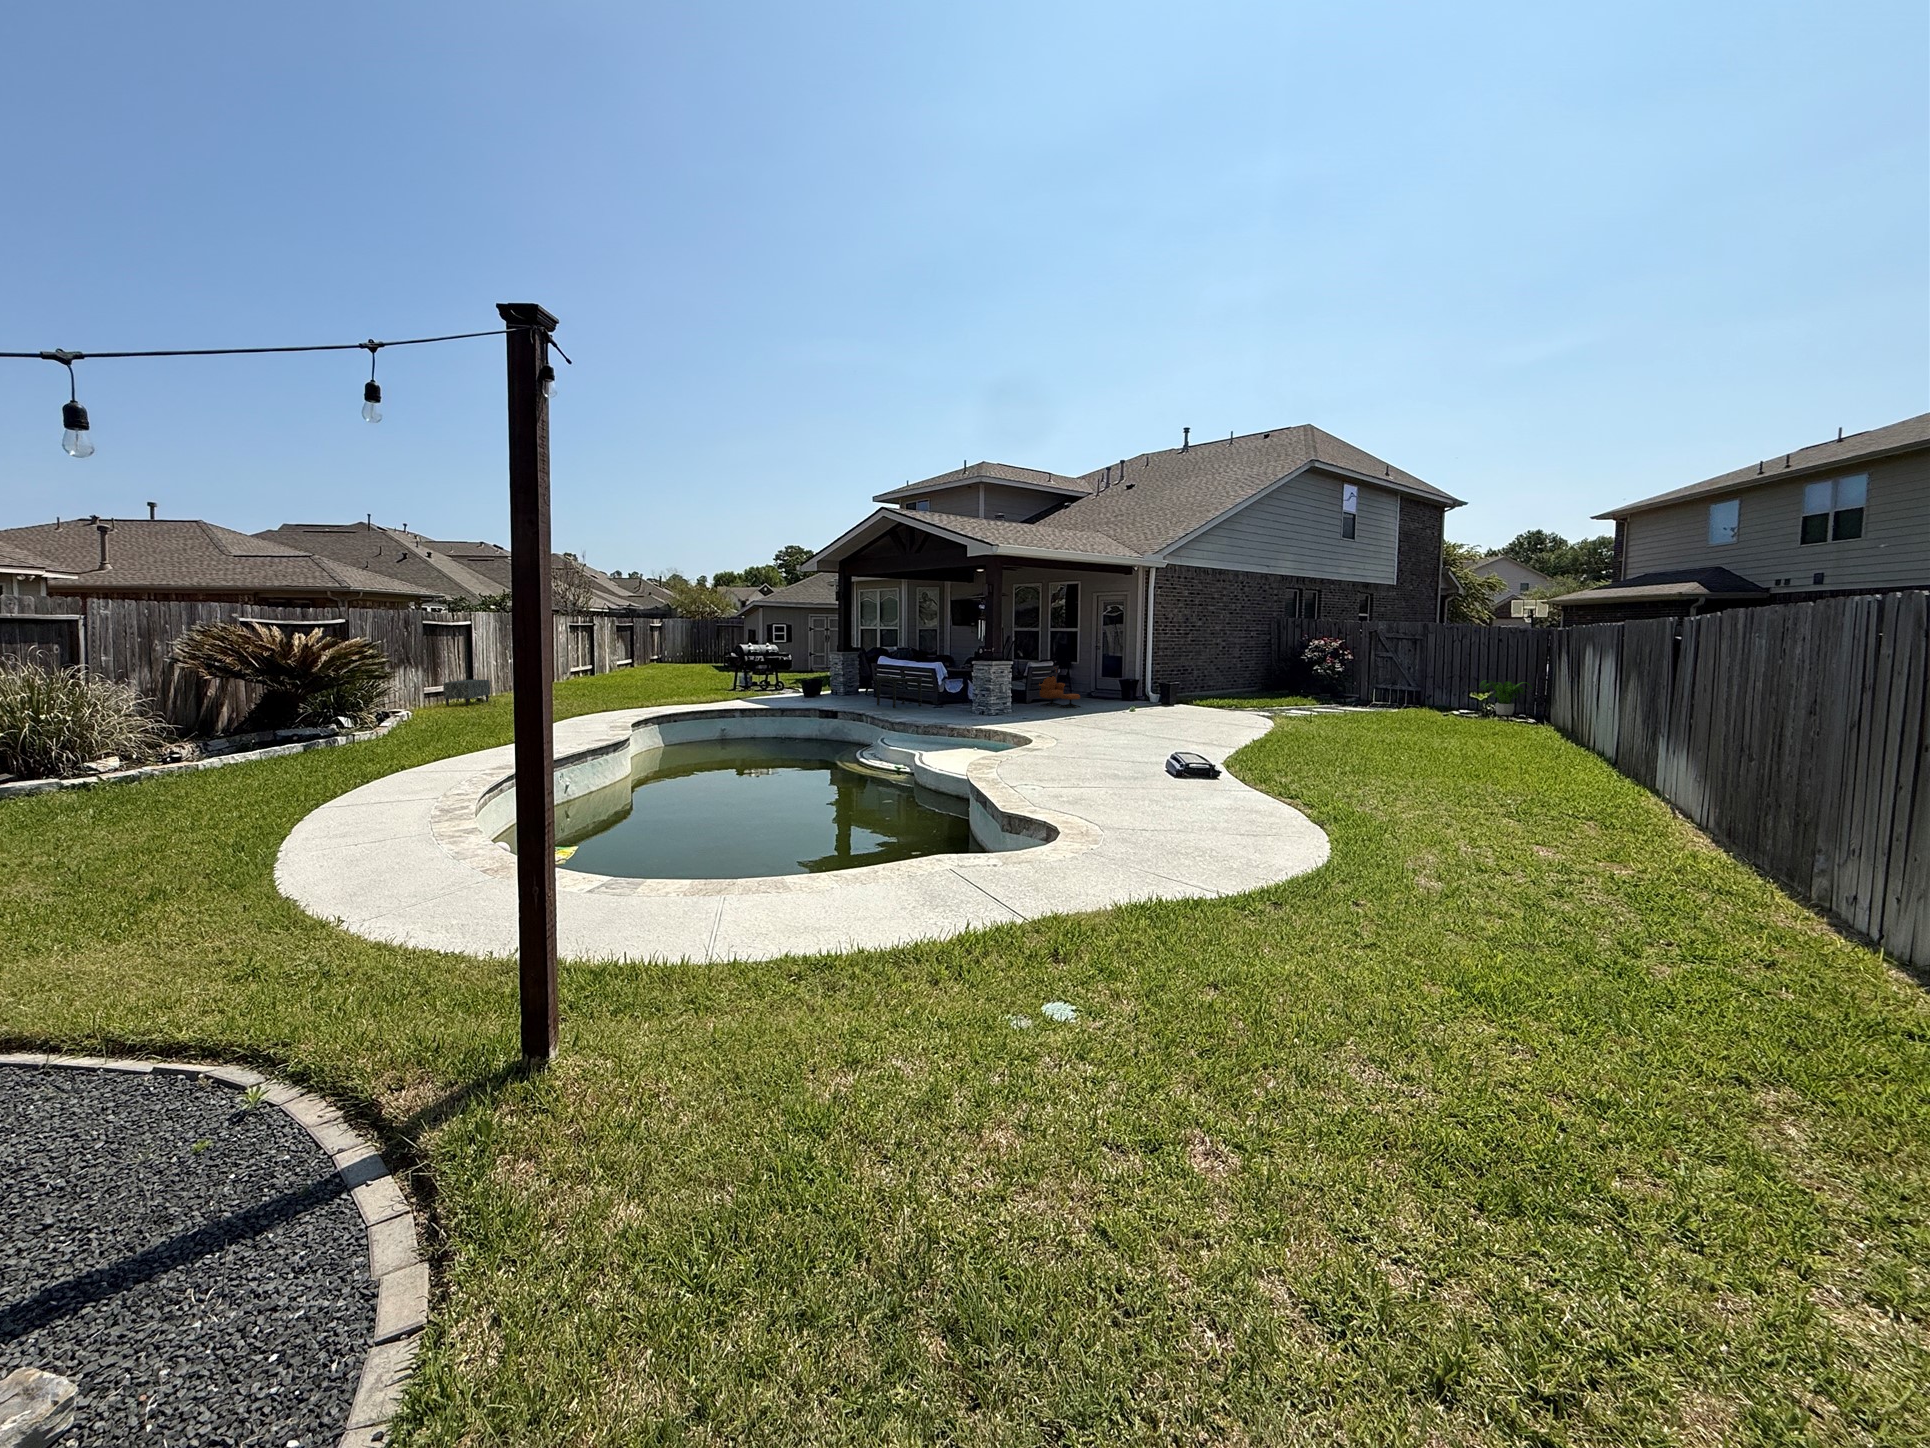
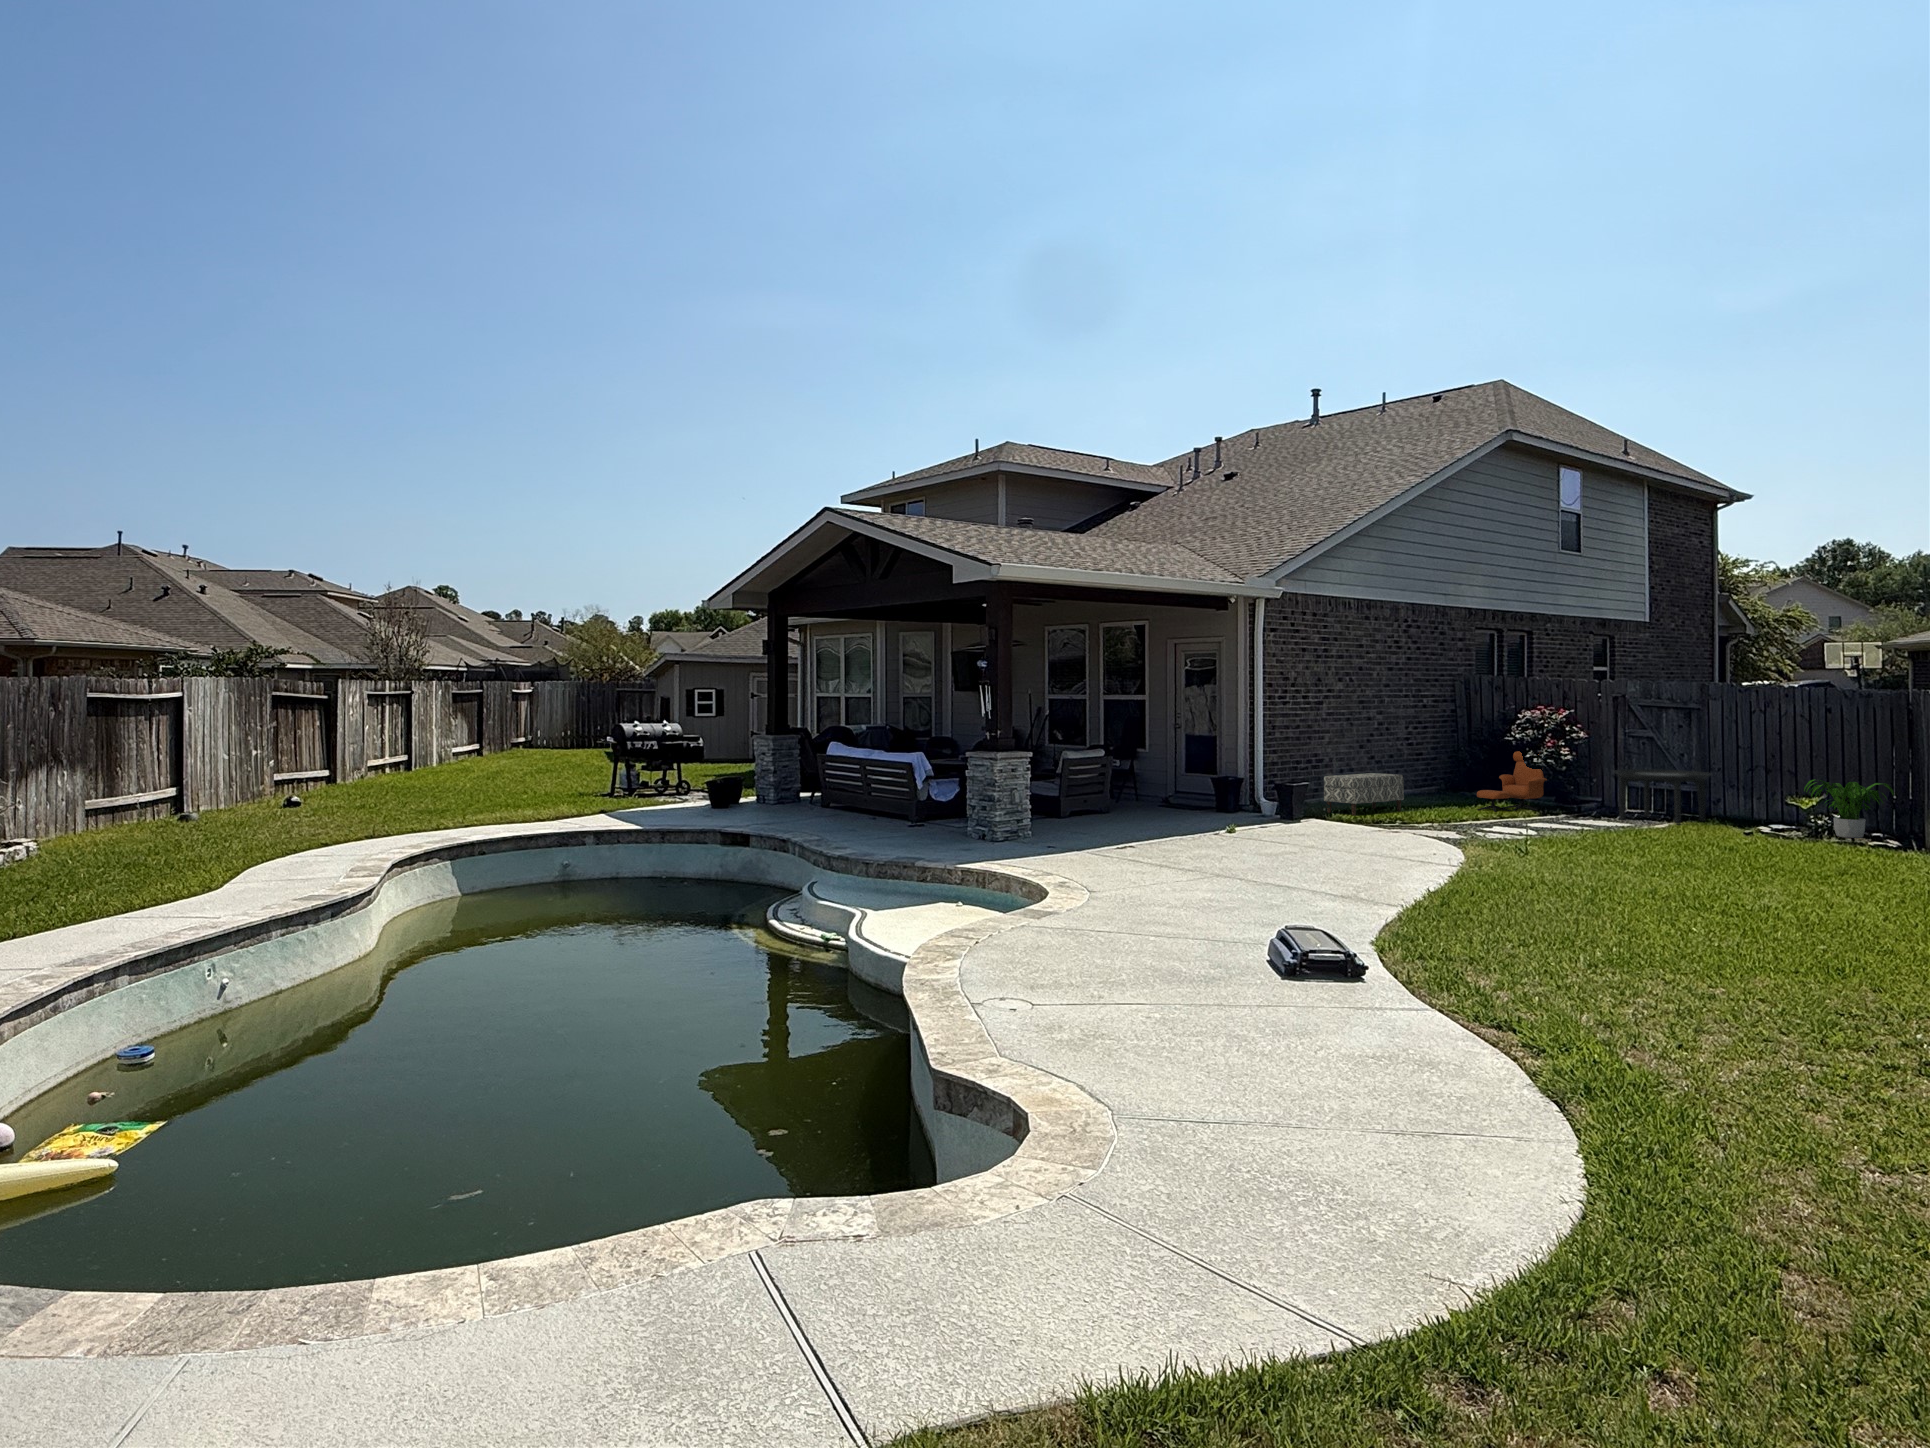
lounge chair: present [1039,667,1081,708] -> present [1477,751,1547,812]
round table: present [875,675,923,708] -> present [1614,769,1711,825]
bench: present [443,680,490,706] -> present [1324,773,1404,815]

